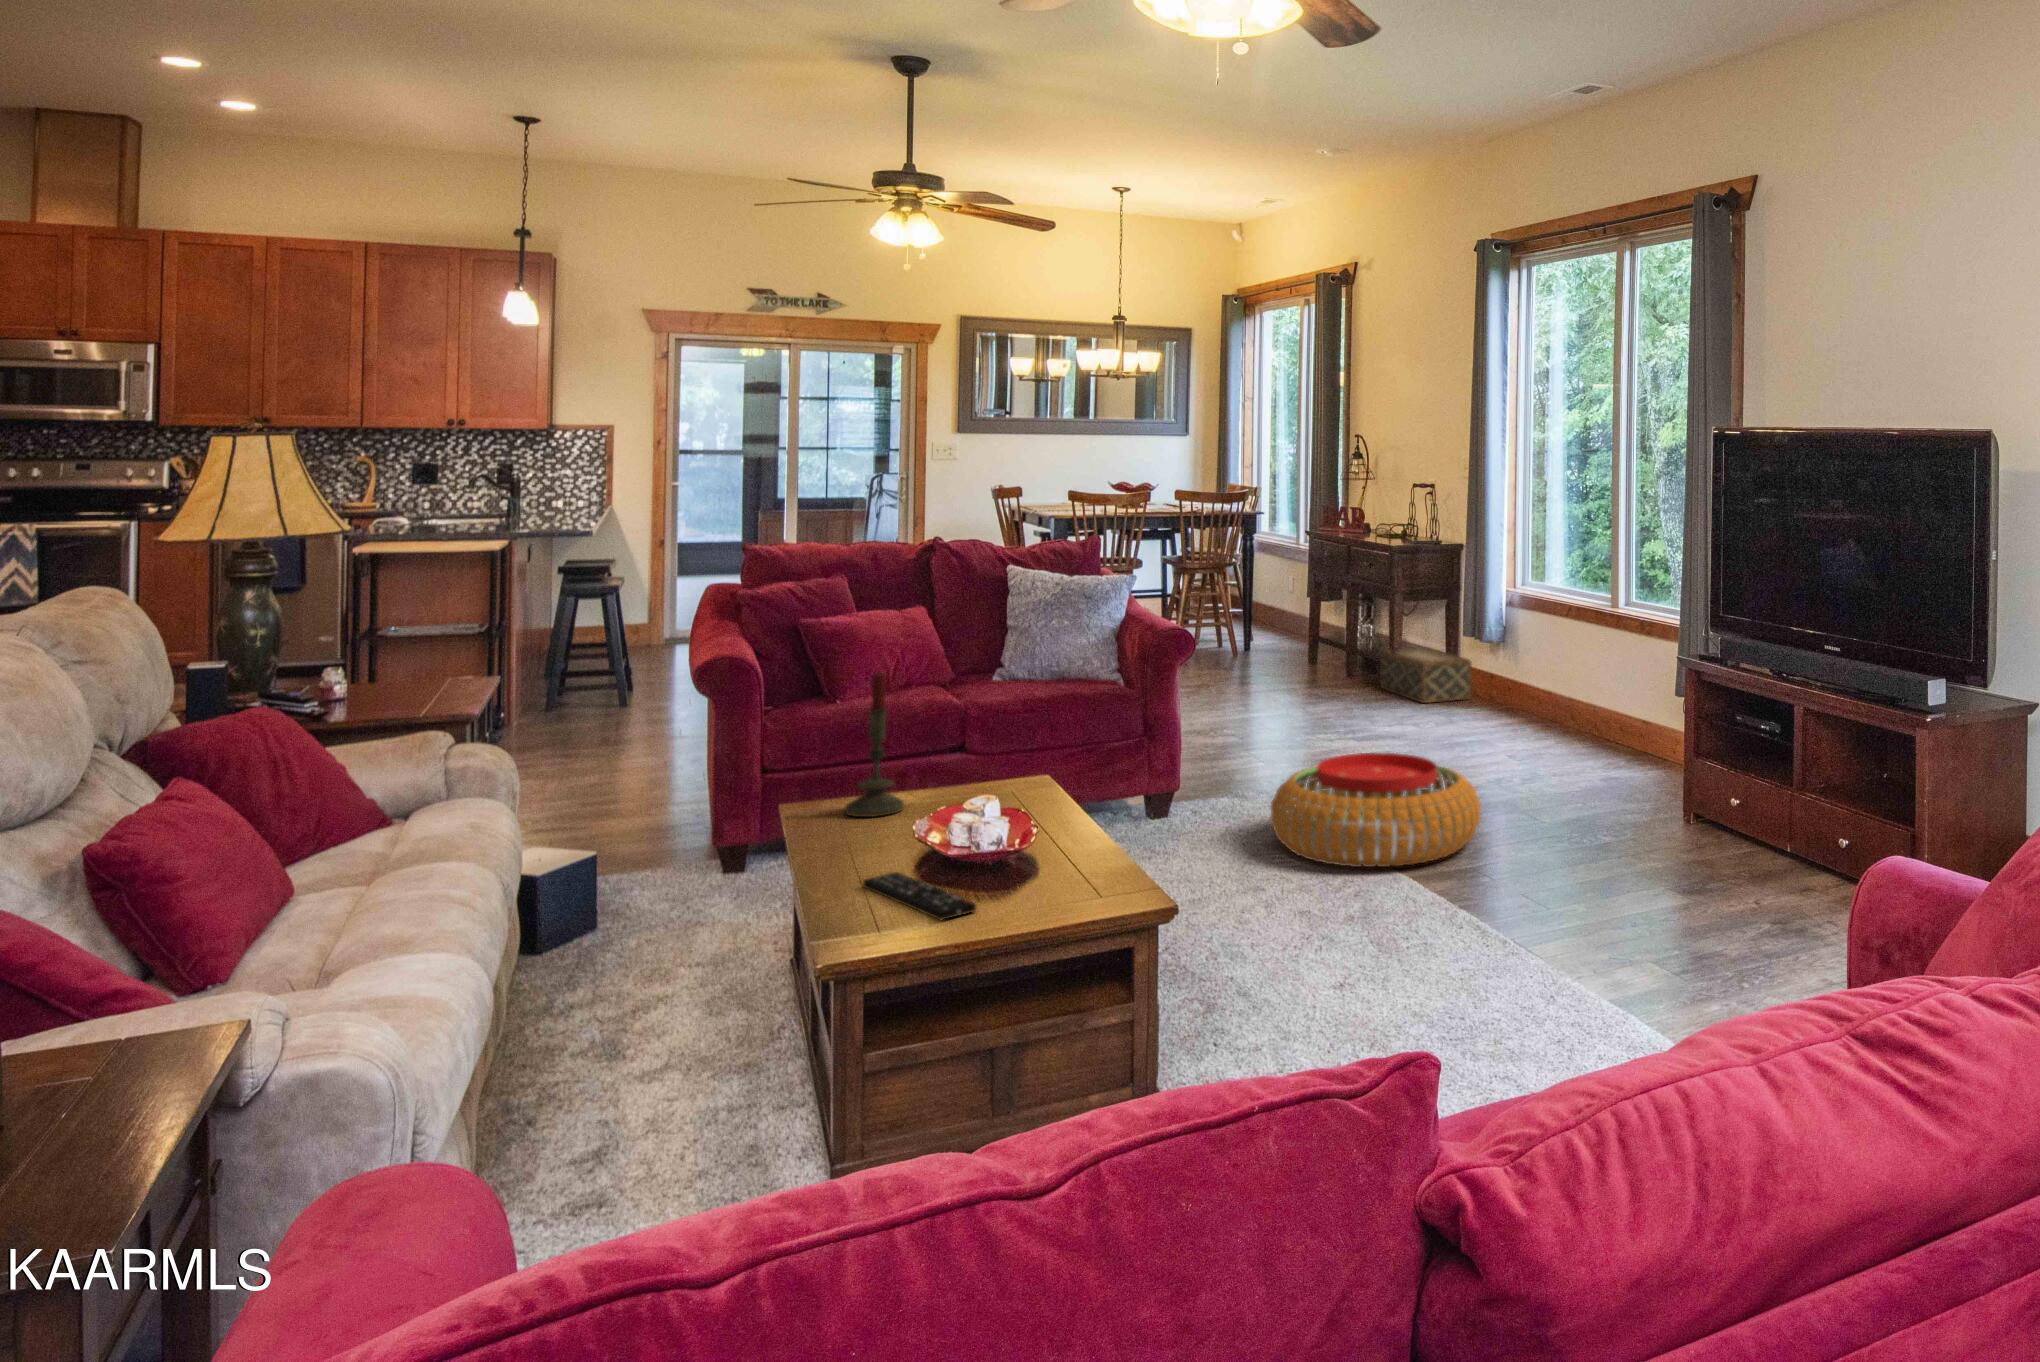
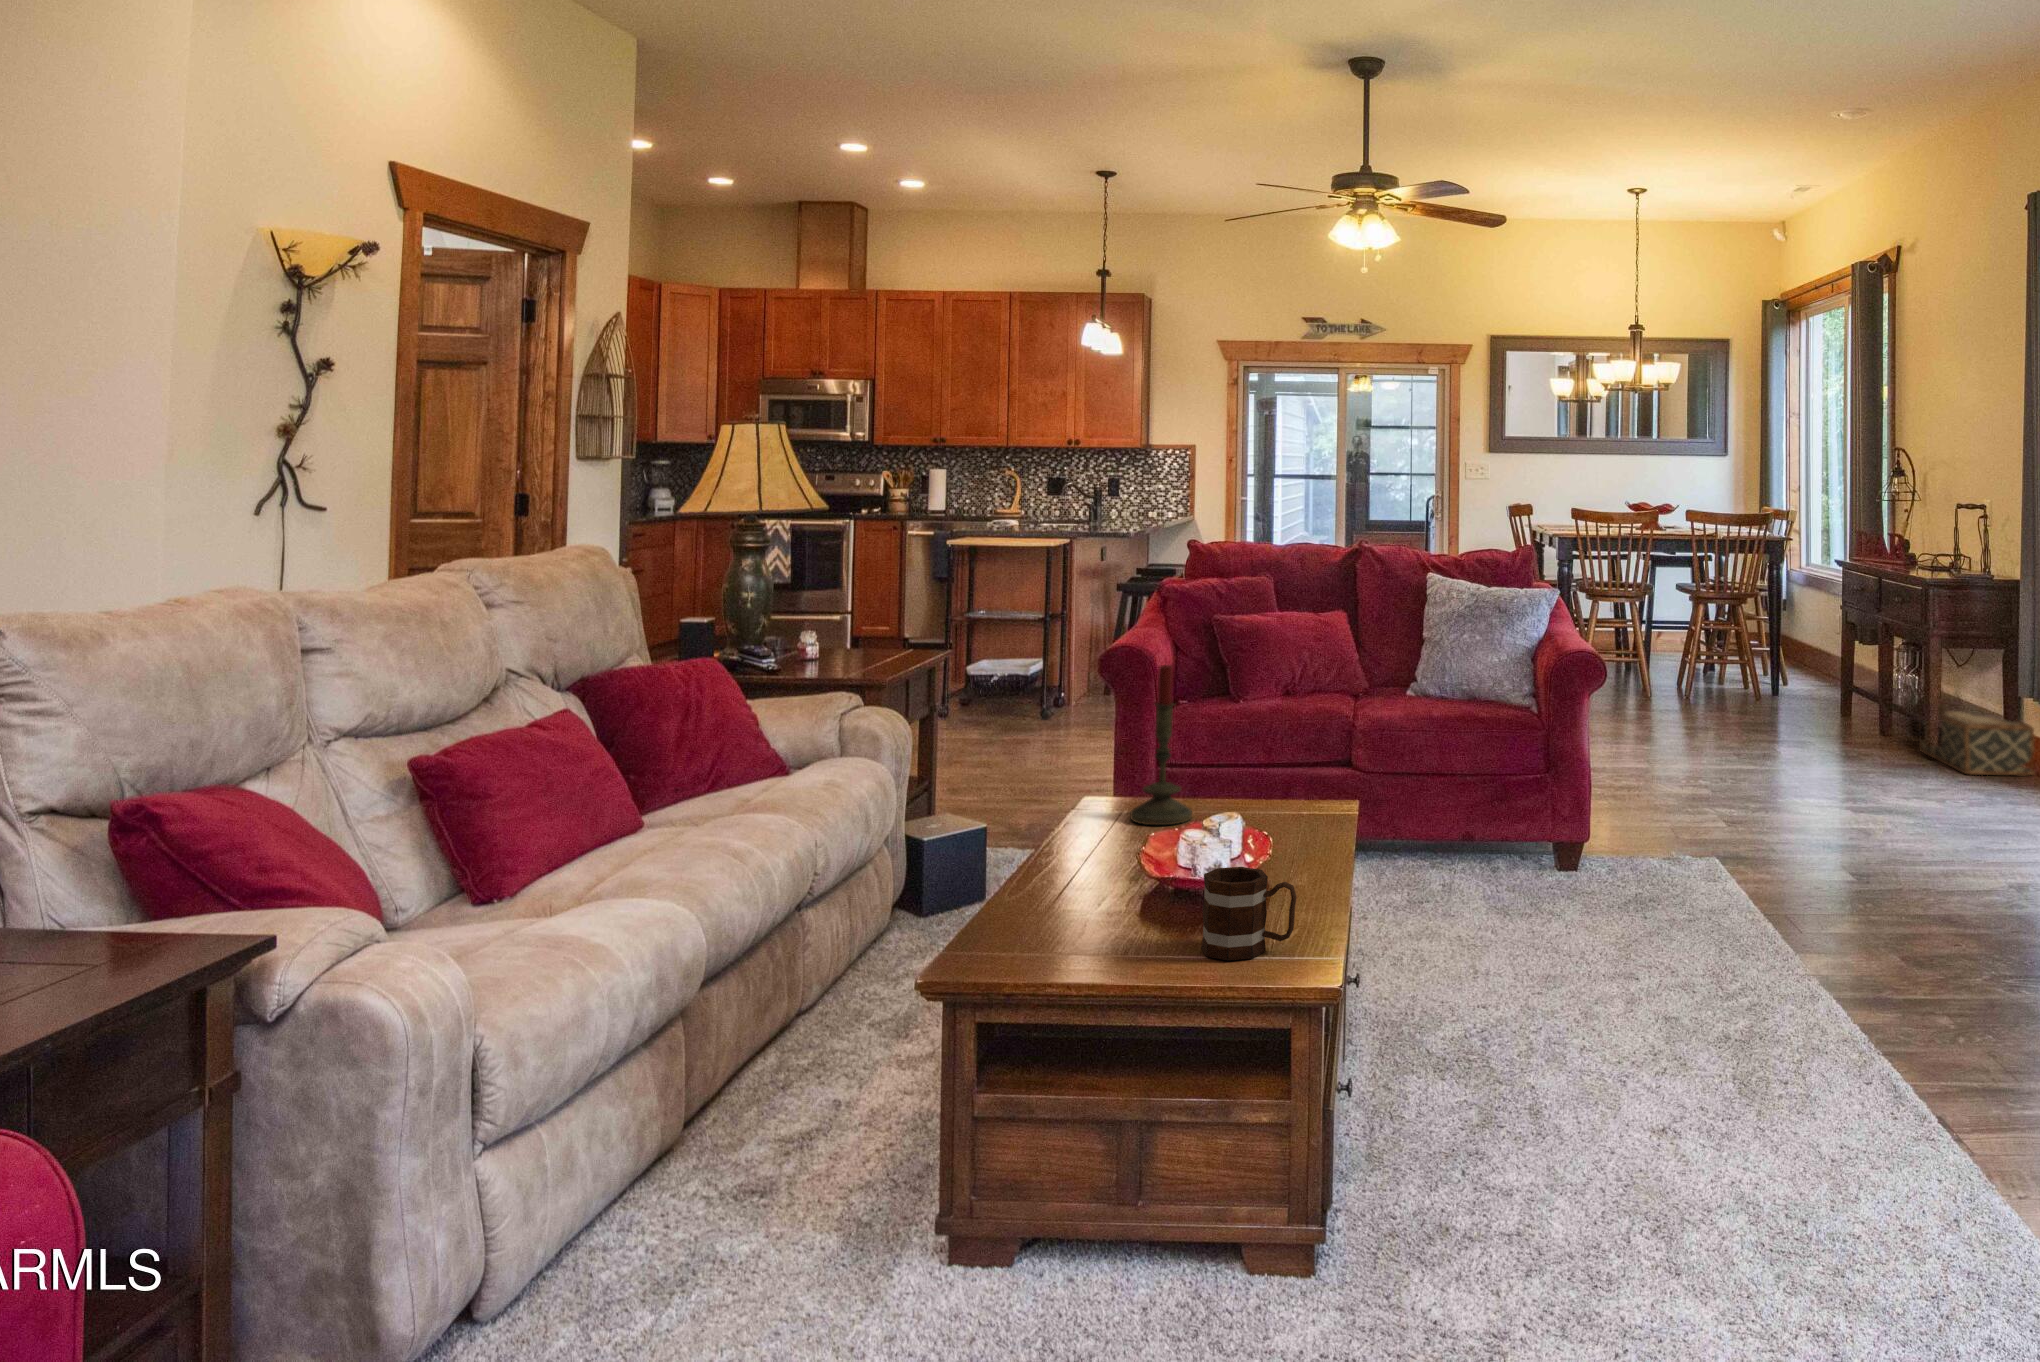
pouf: present [1270,753,1481,867] -> none [1678,824,1962,982]
mug: none [1029,830,1107,902] -> present [1201,867,1296,961]
remote control: present [863,872,976,920] -> none [1057,892,1131,960]

